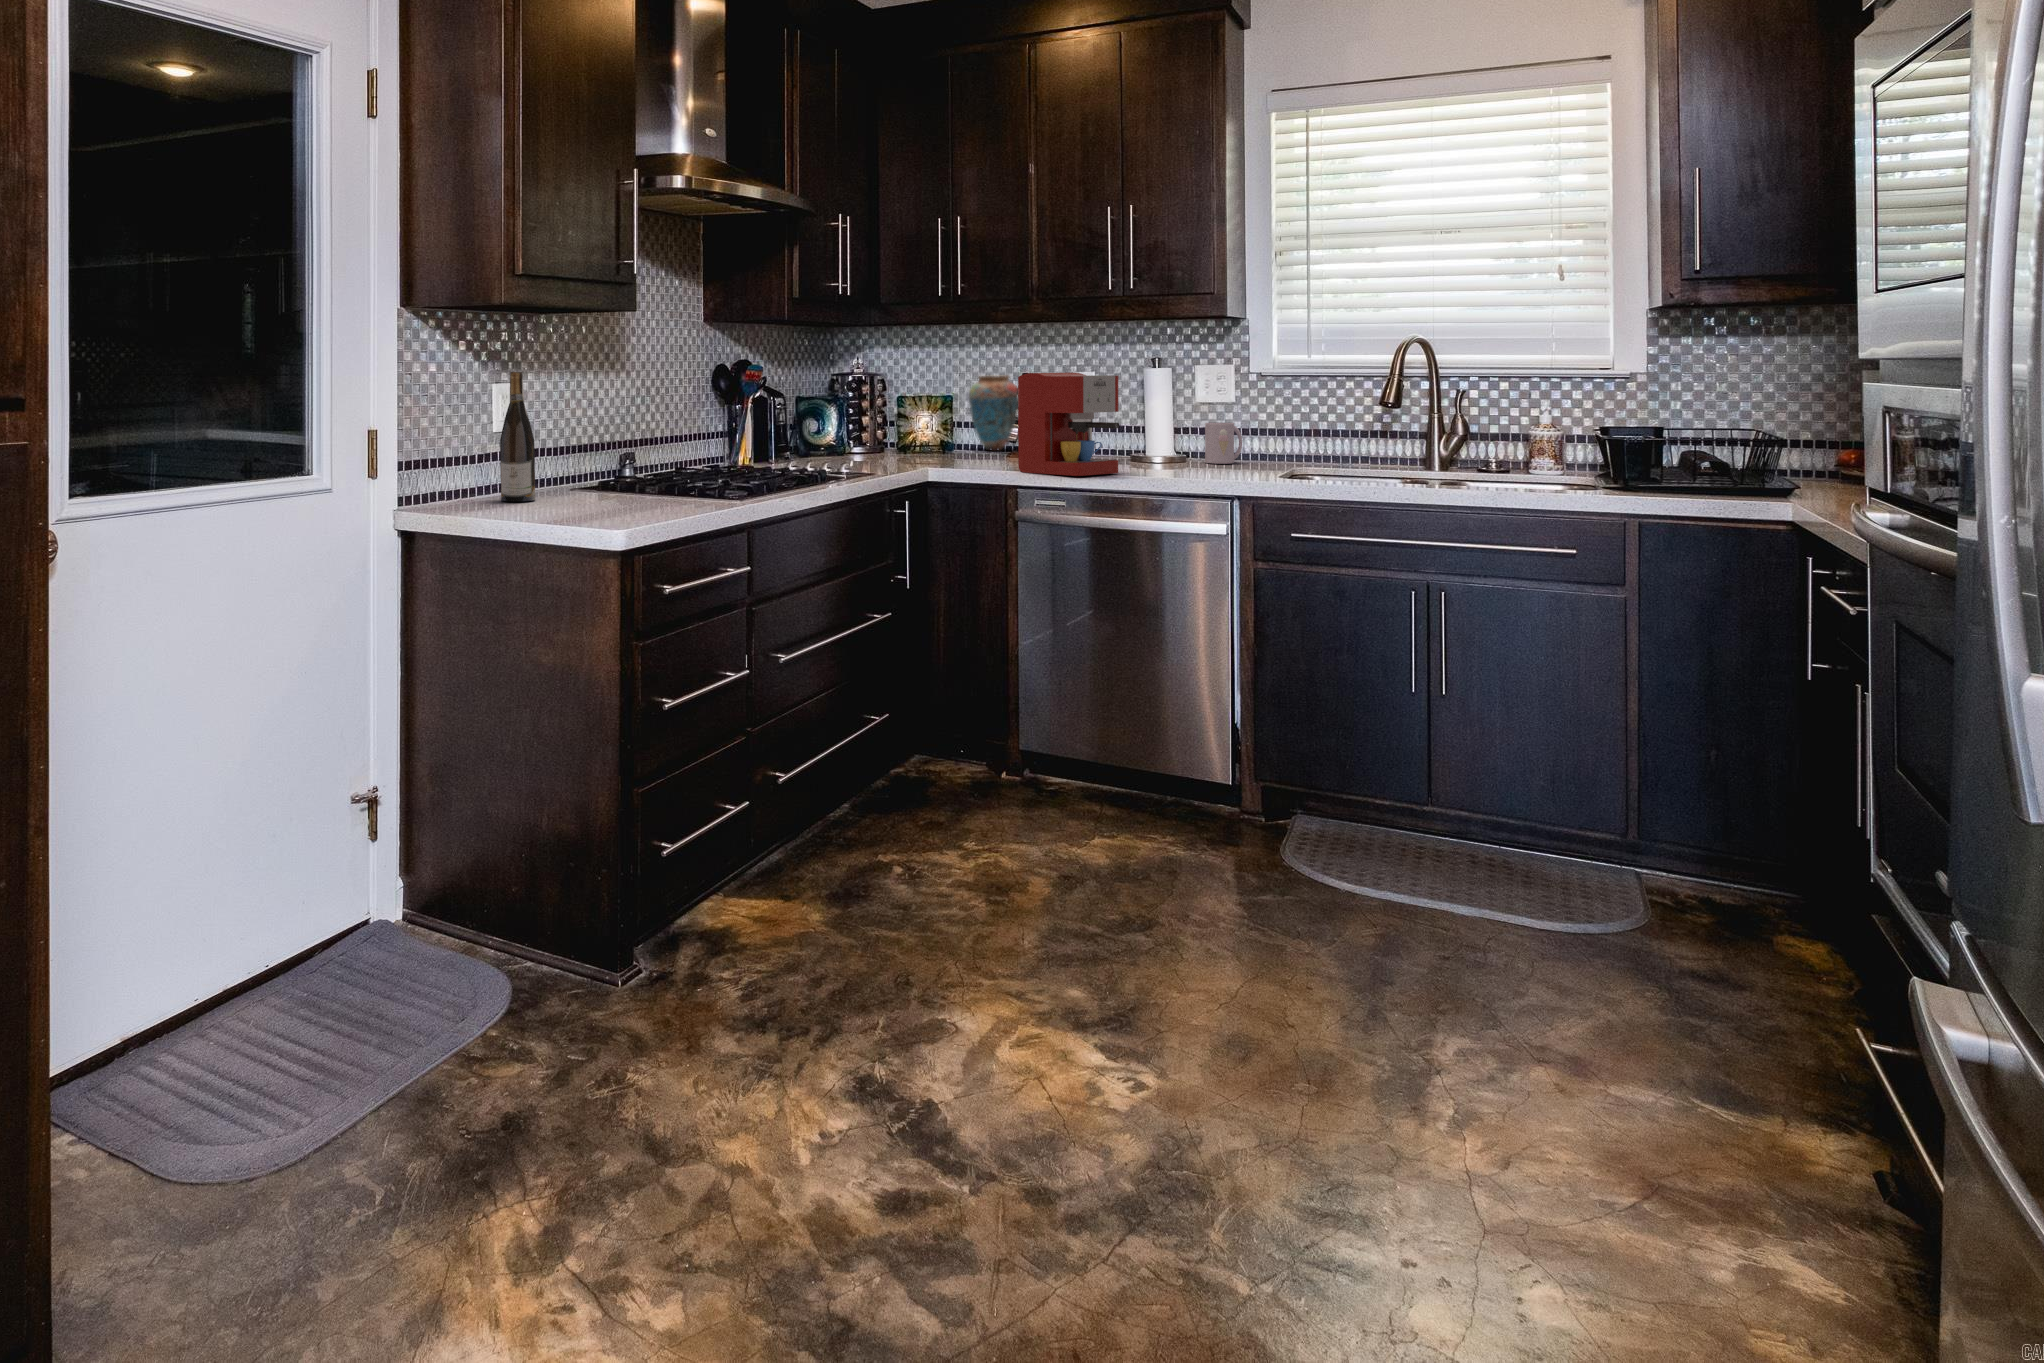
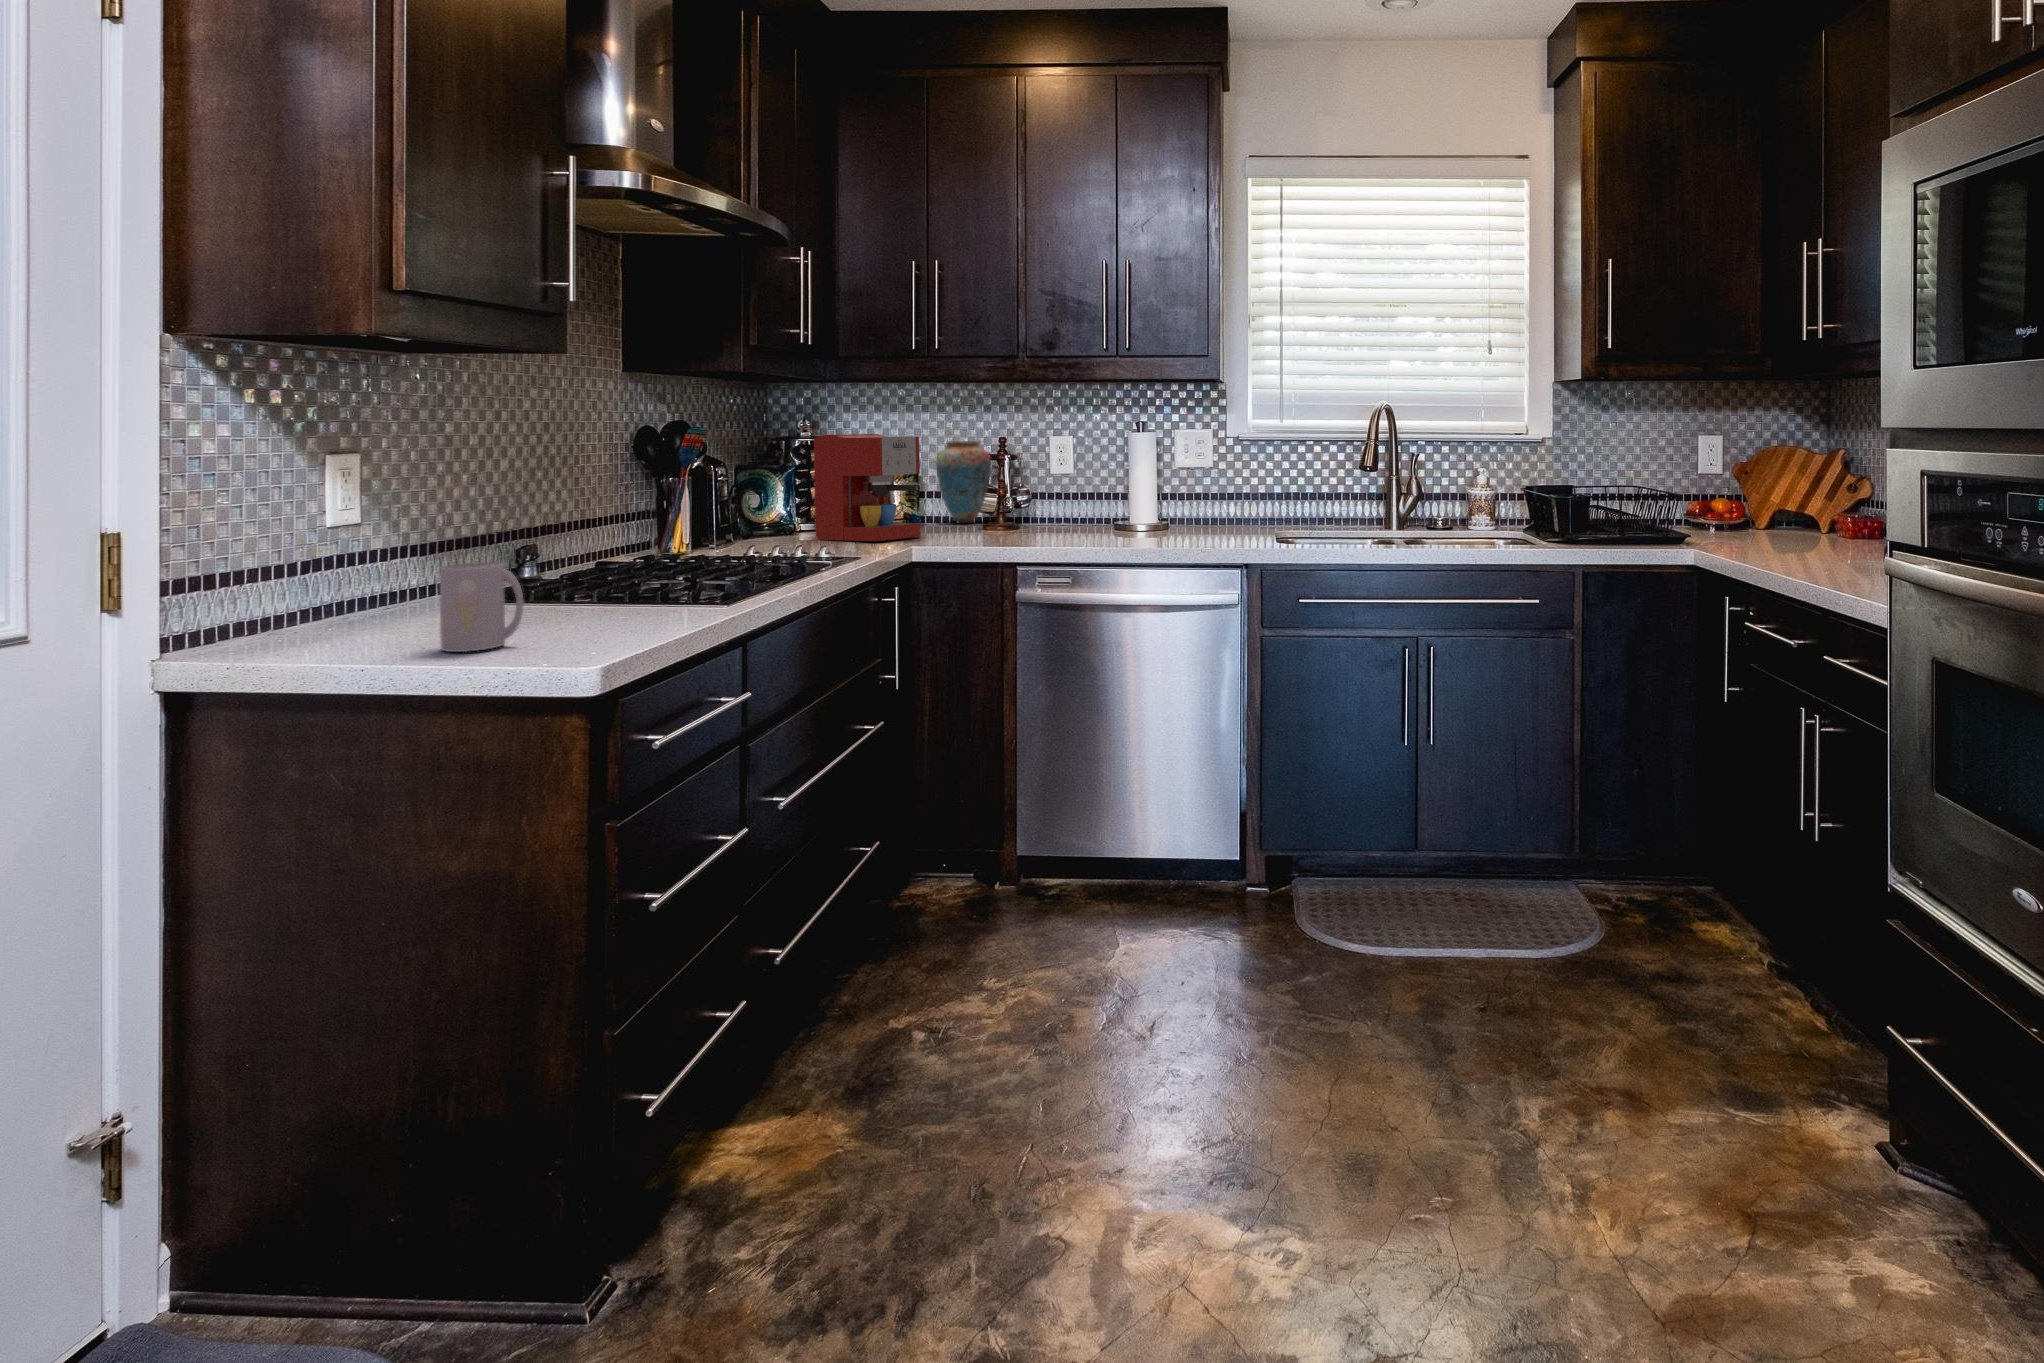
wine bottle: present [500,372,535,502] -> none [346,438,405,623]
coffee maker: present [1018,372,1120,476] -> present [814,434,921,541]
mug: present [1205,422,1242,464] -> present [439,562,524,652]

